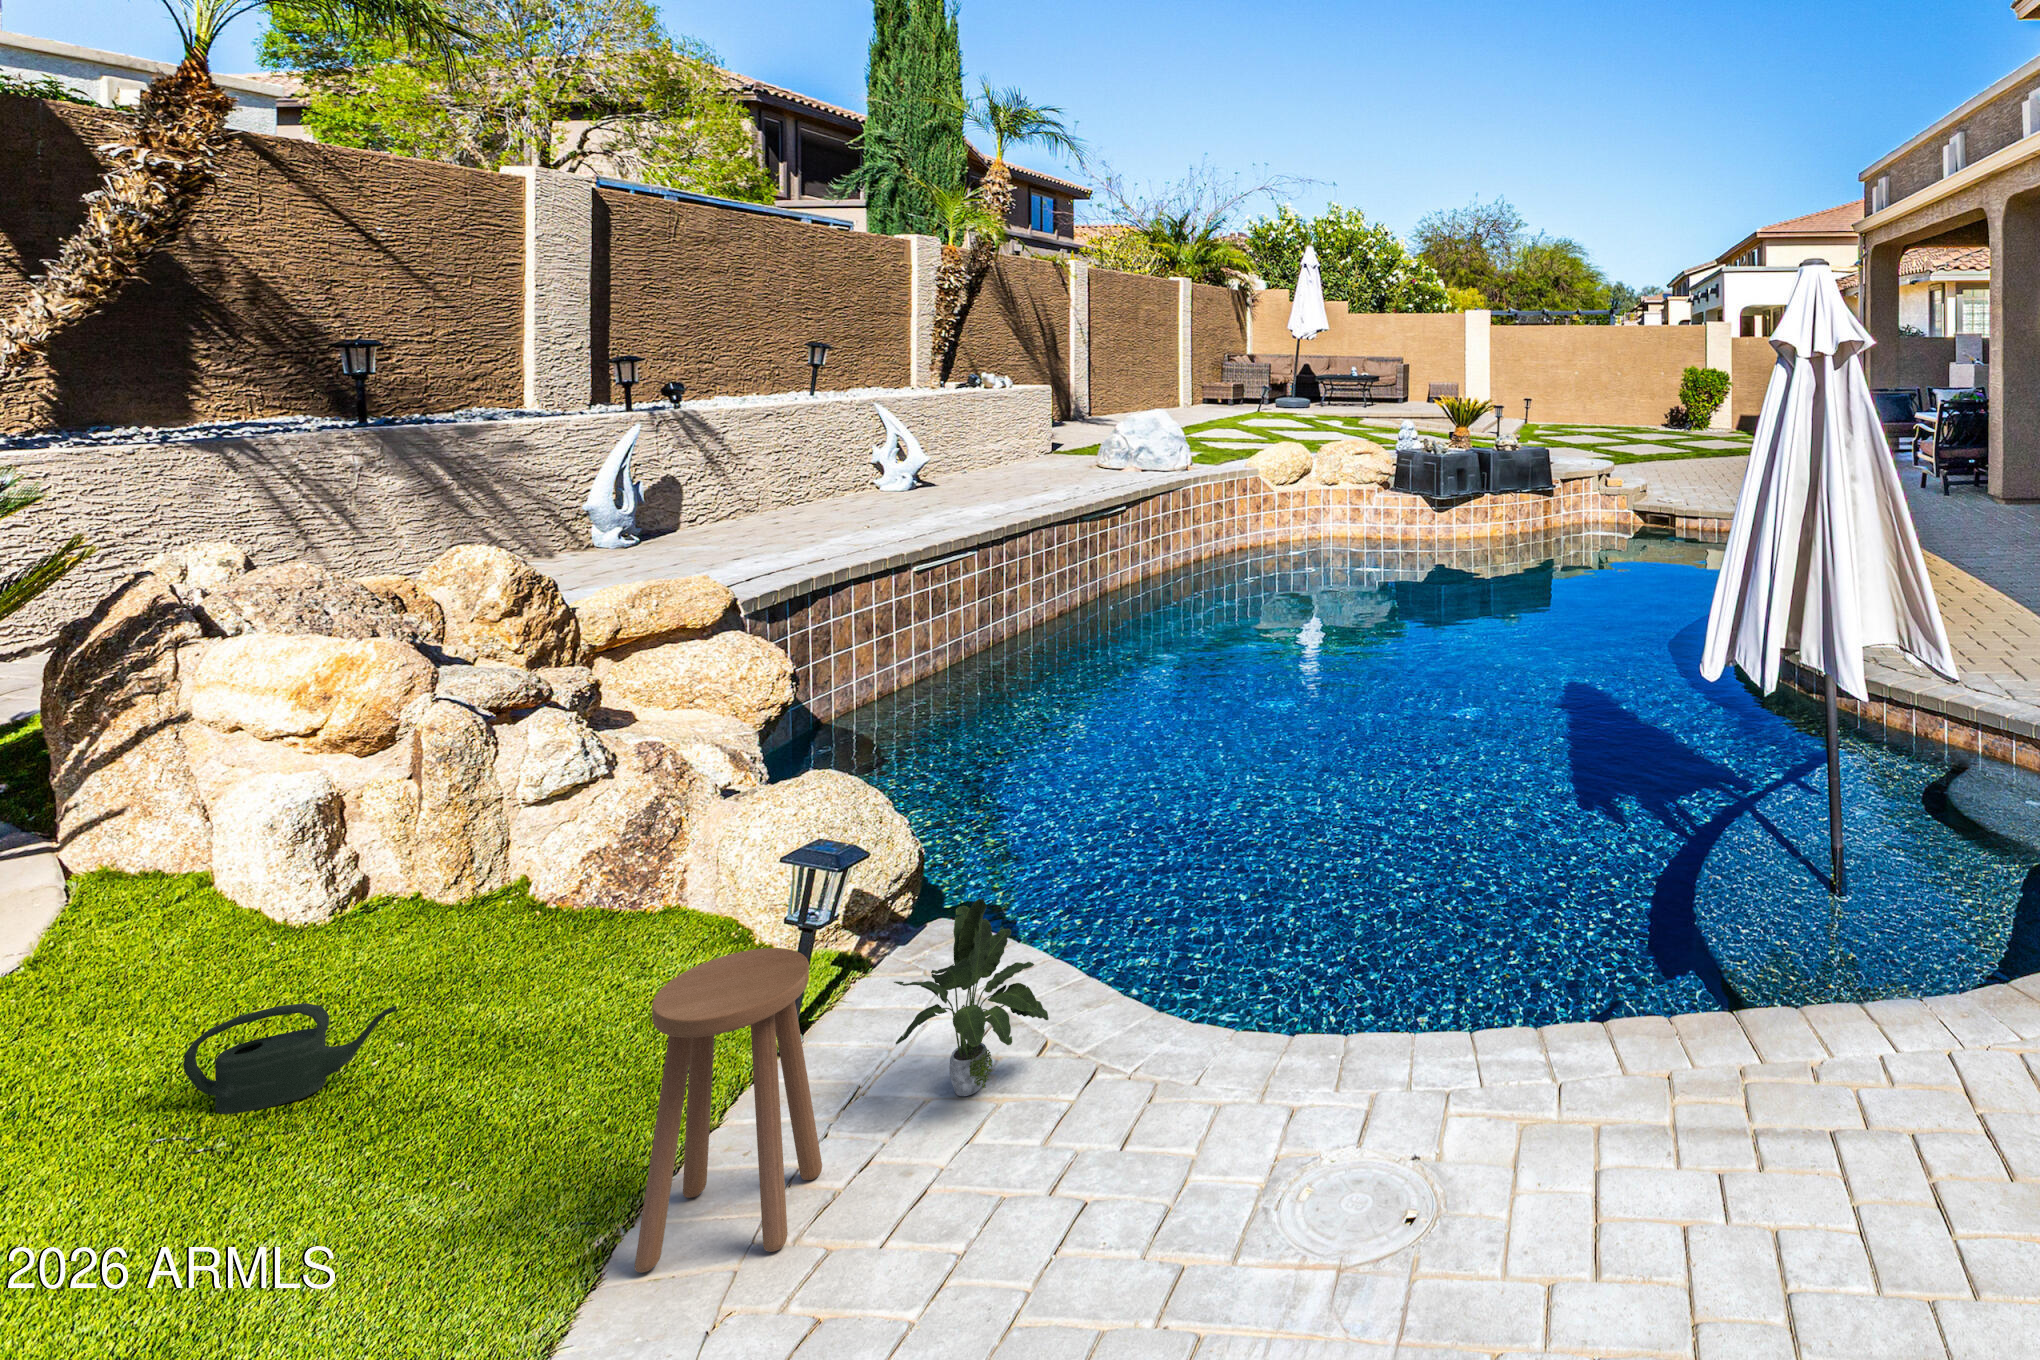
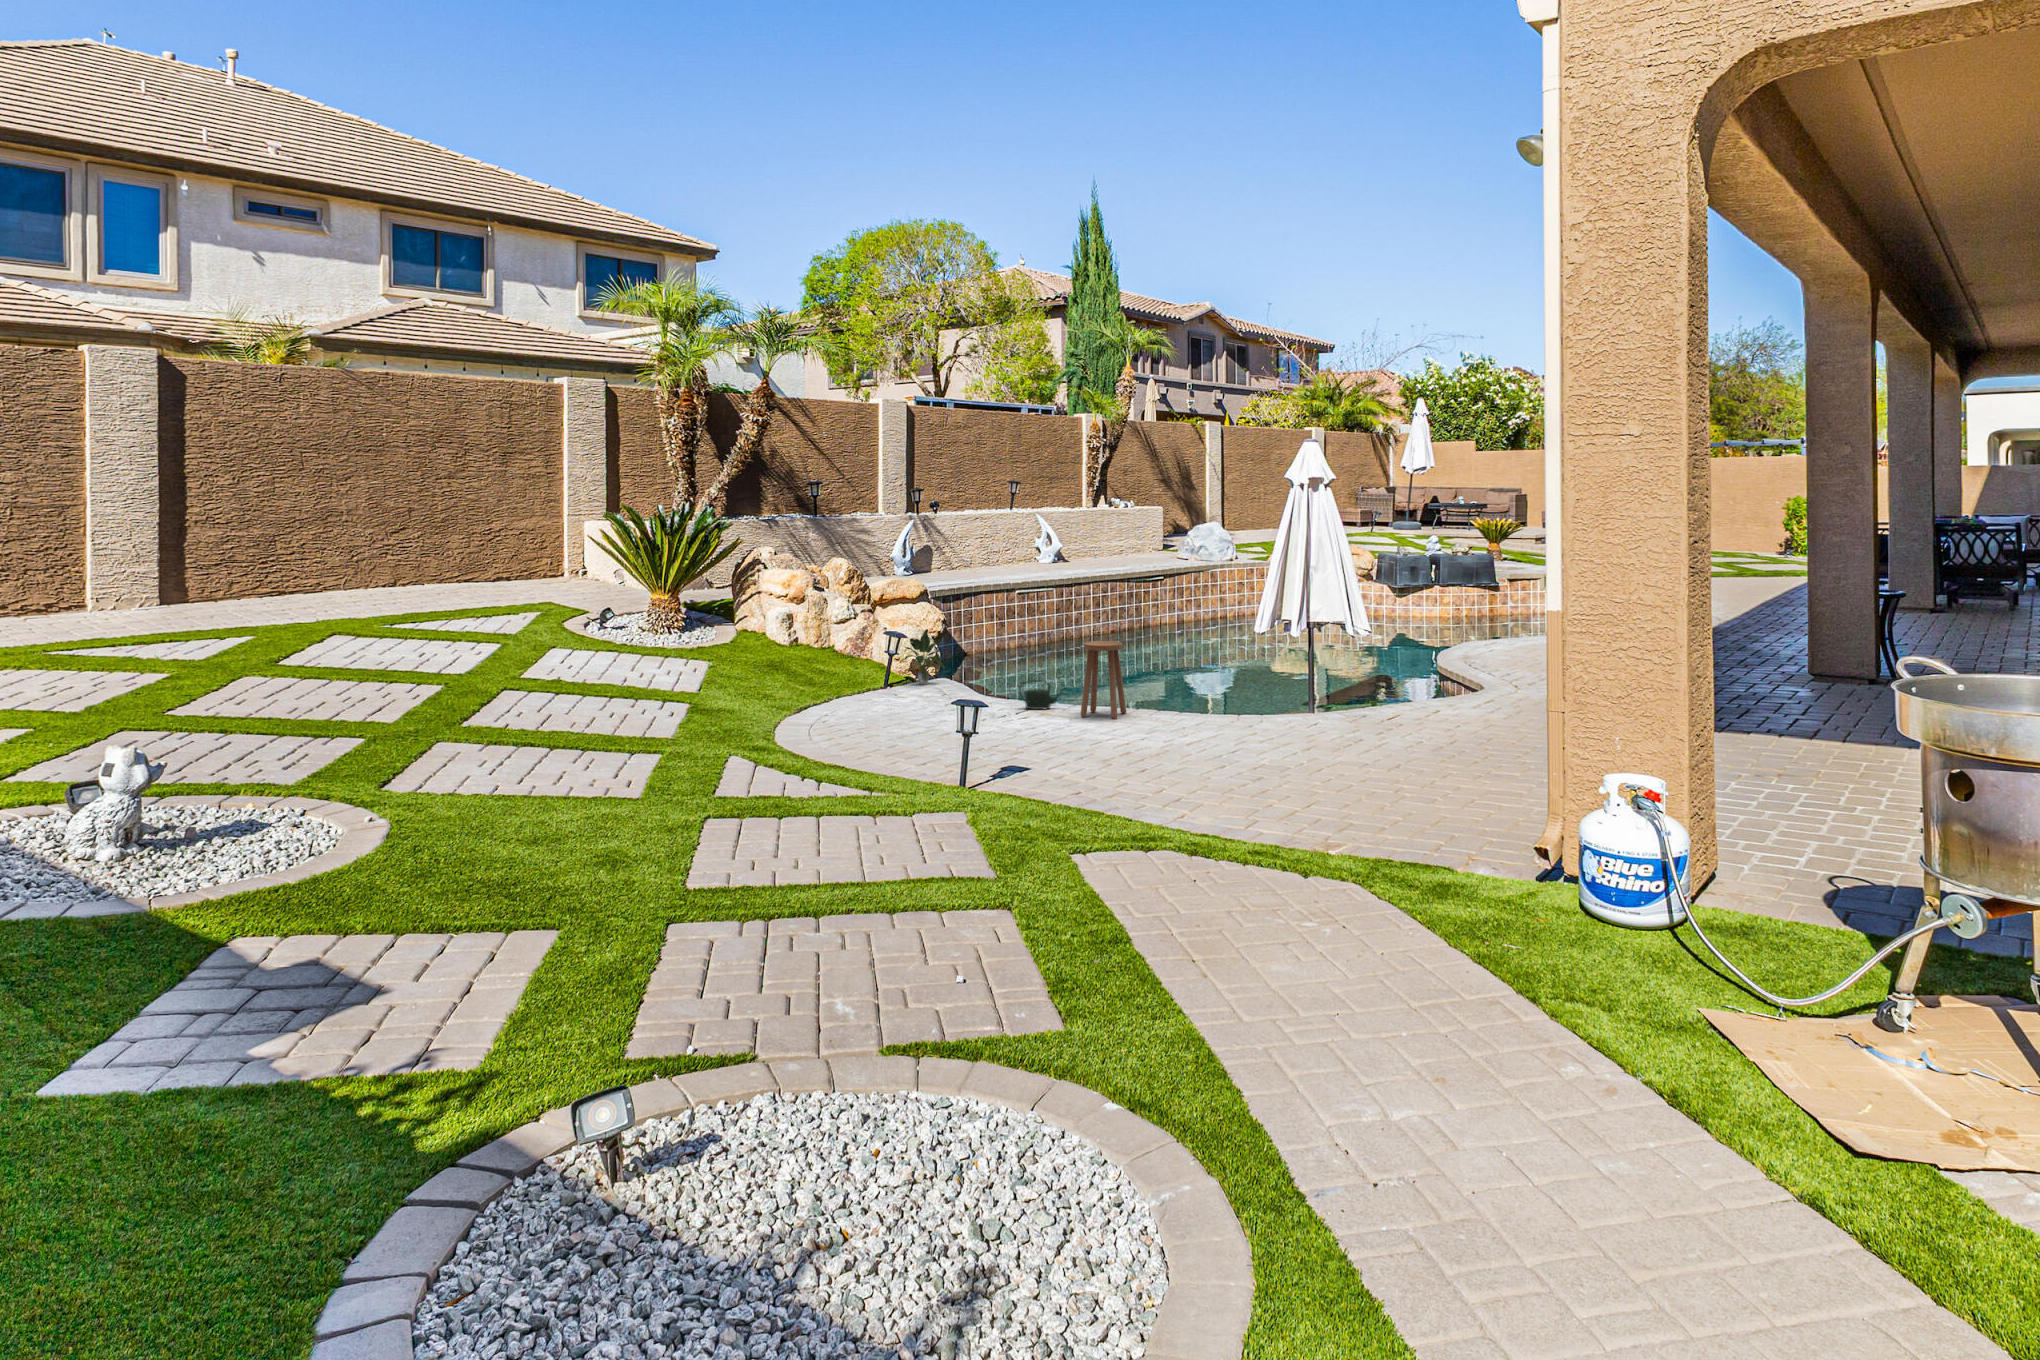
stool: present [635,948,822,1273] -> present [1081,641,1126,719]
watering can: present [183,1003,397,1114] -> present [1019,680,1064,709]

